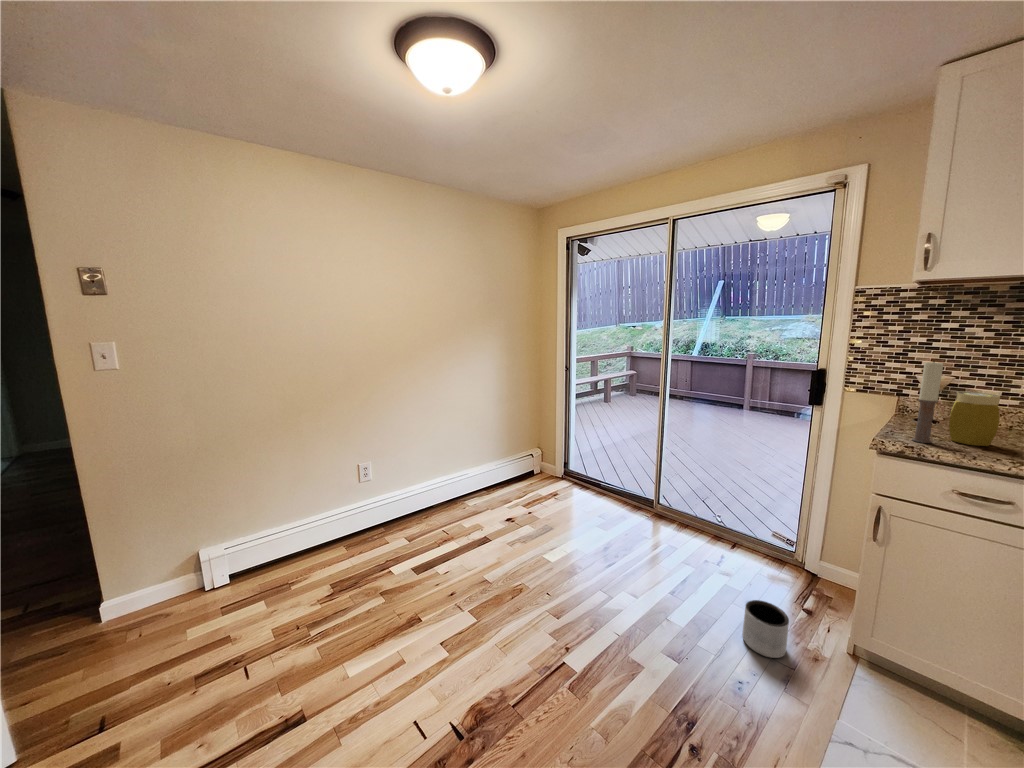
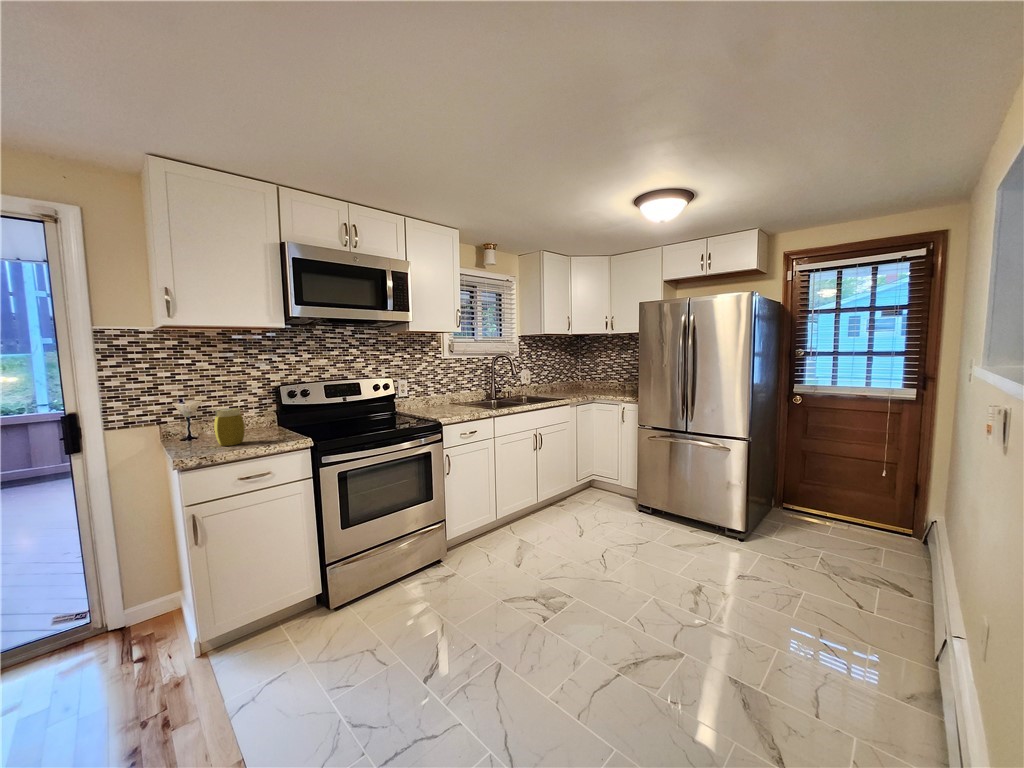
candle: present [912,362,943,443] -> none [196,389,214,453]
planter: present [742,600,789,658] -> none [88,672,151,745]

